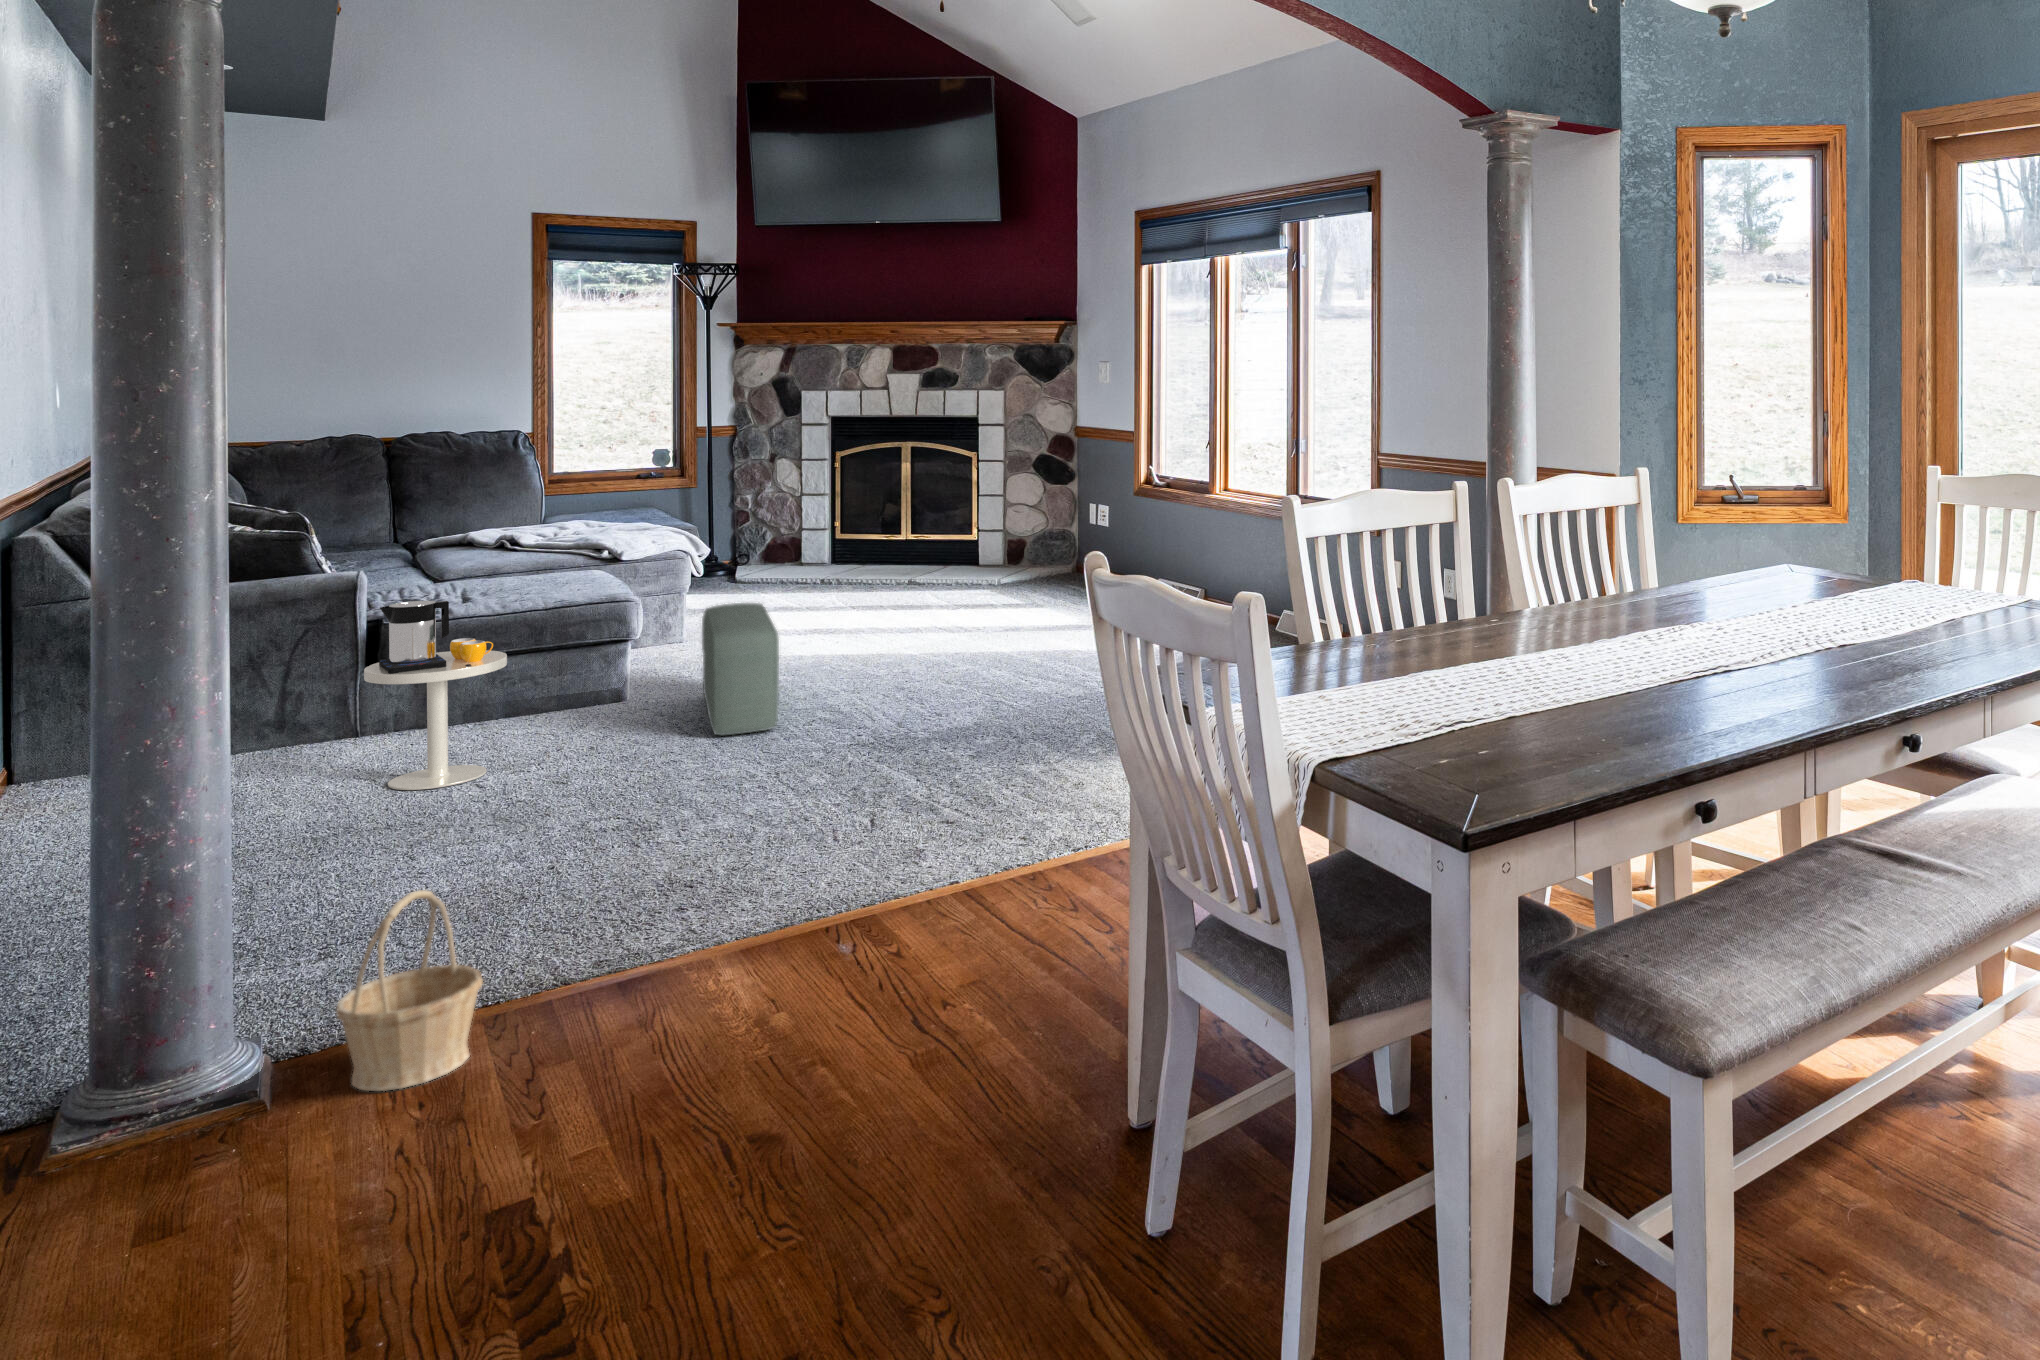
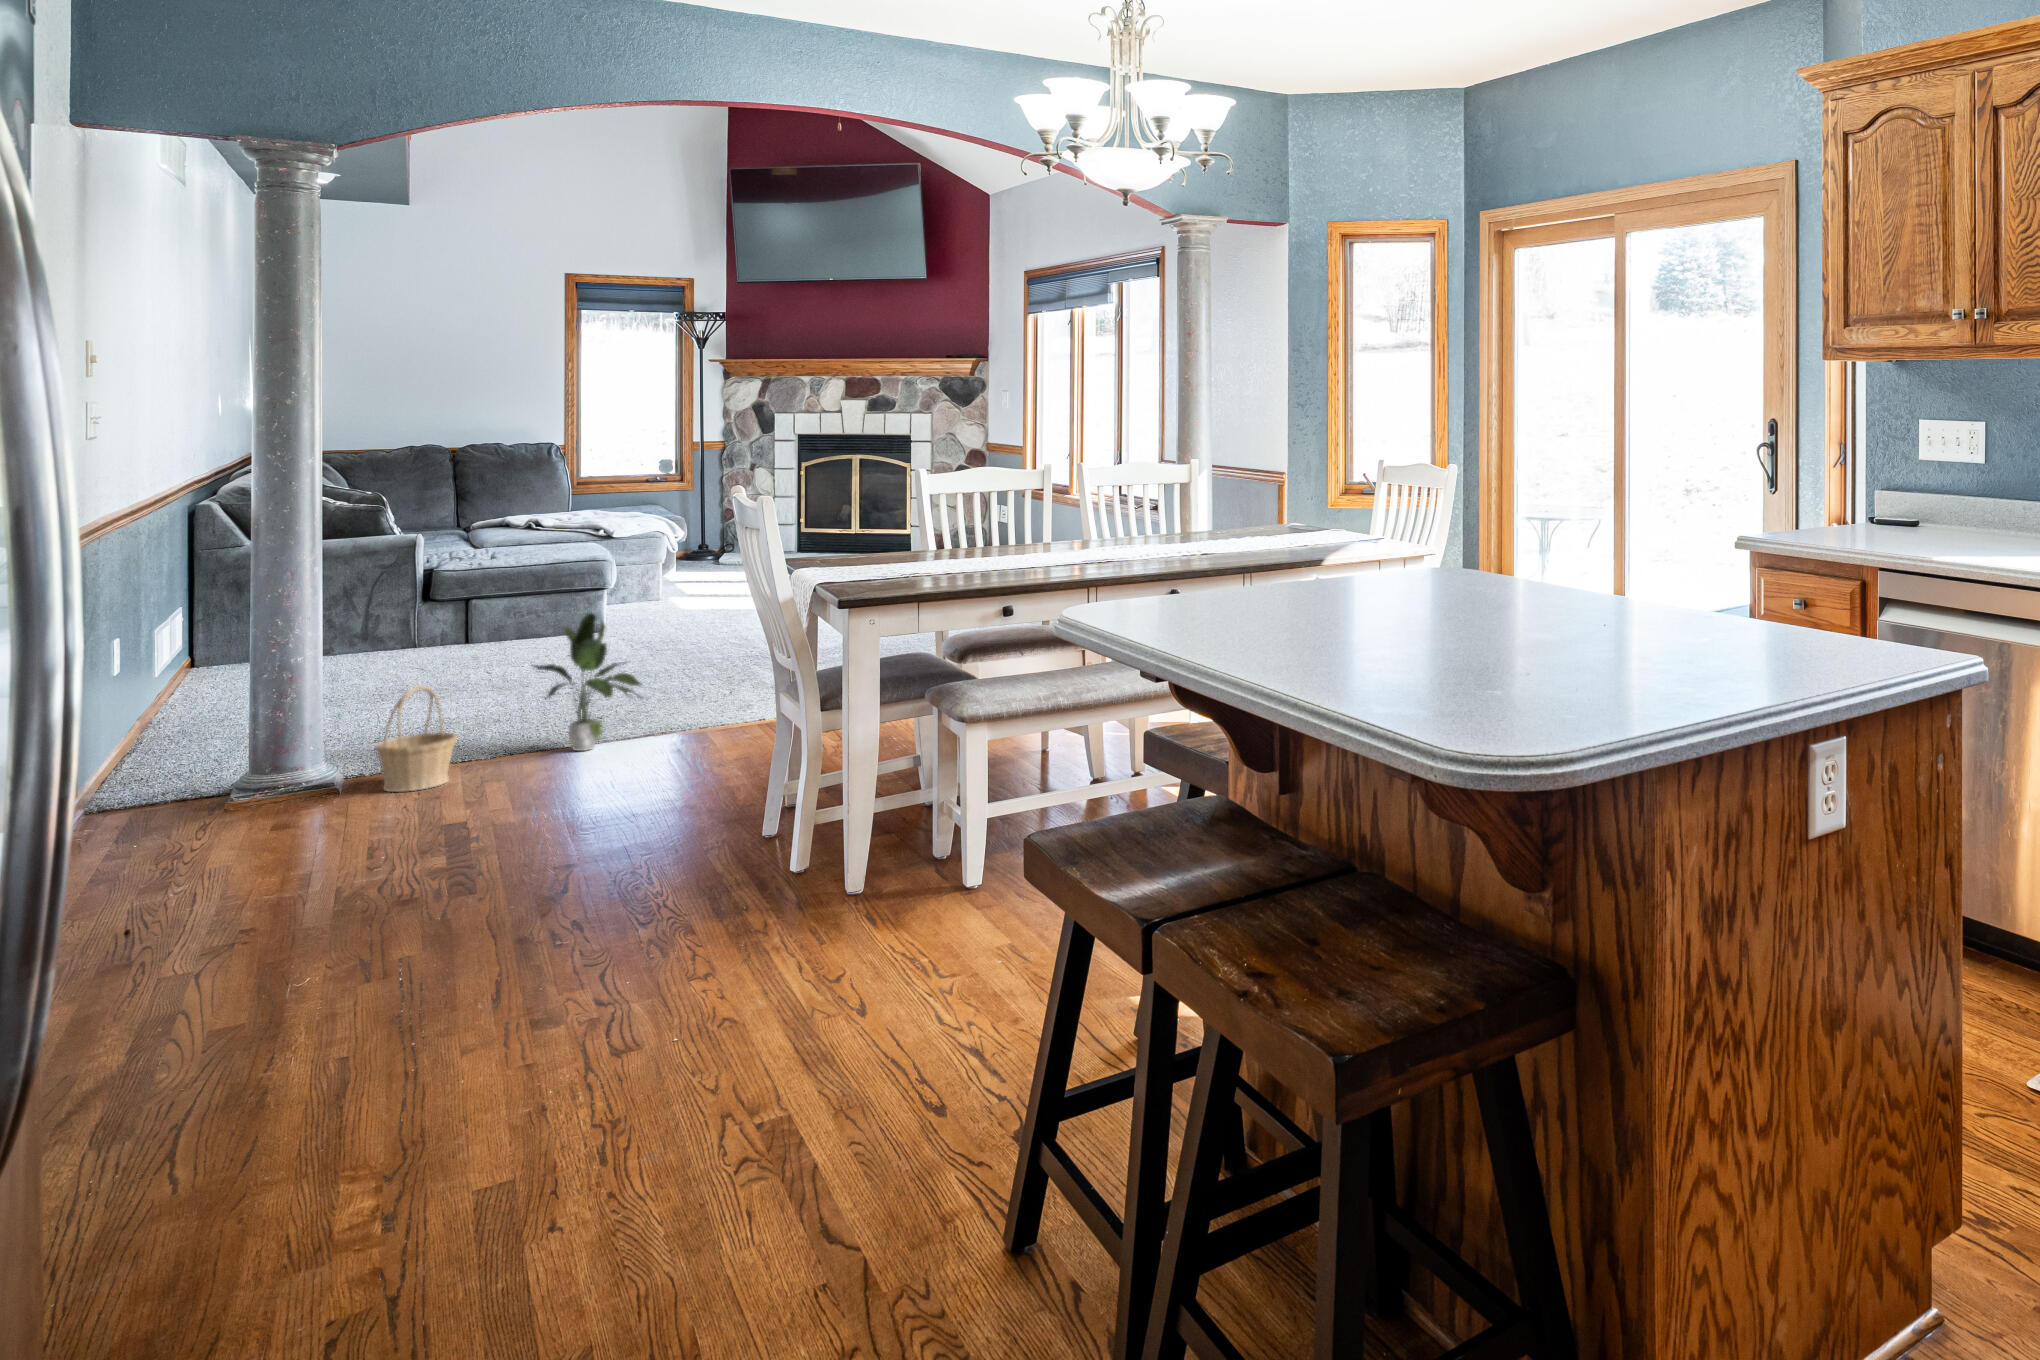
side table: present [364,601,507,790] -> none [415,550,510,675]
pouf: present [702,603,779,735] -> none [653,563,704,650]
potted plant: none [597,733,774,966] -> present [533,613,642,751]

